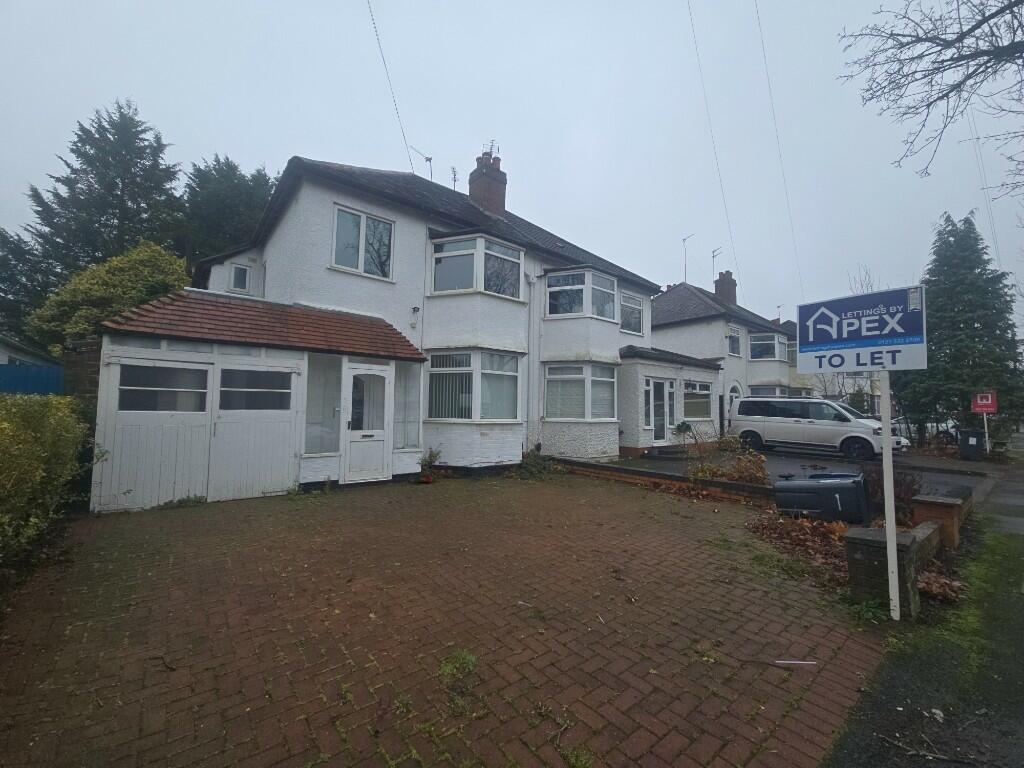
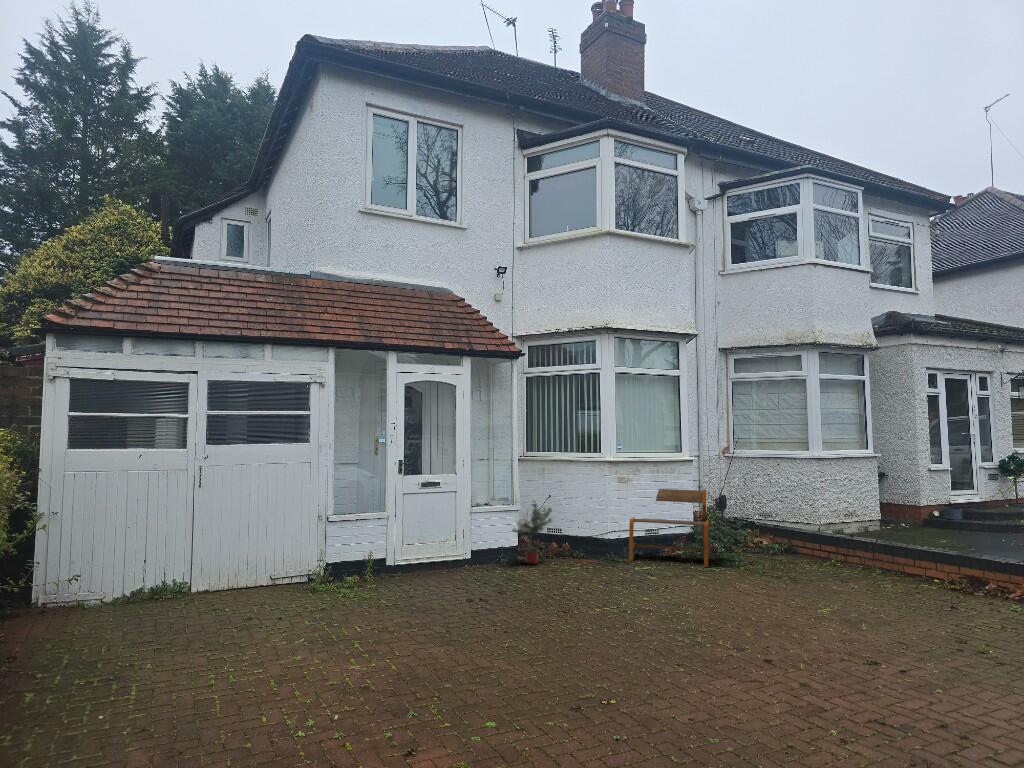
bench: none [485,439,530,483] -> present [629,489,710,567]

